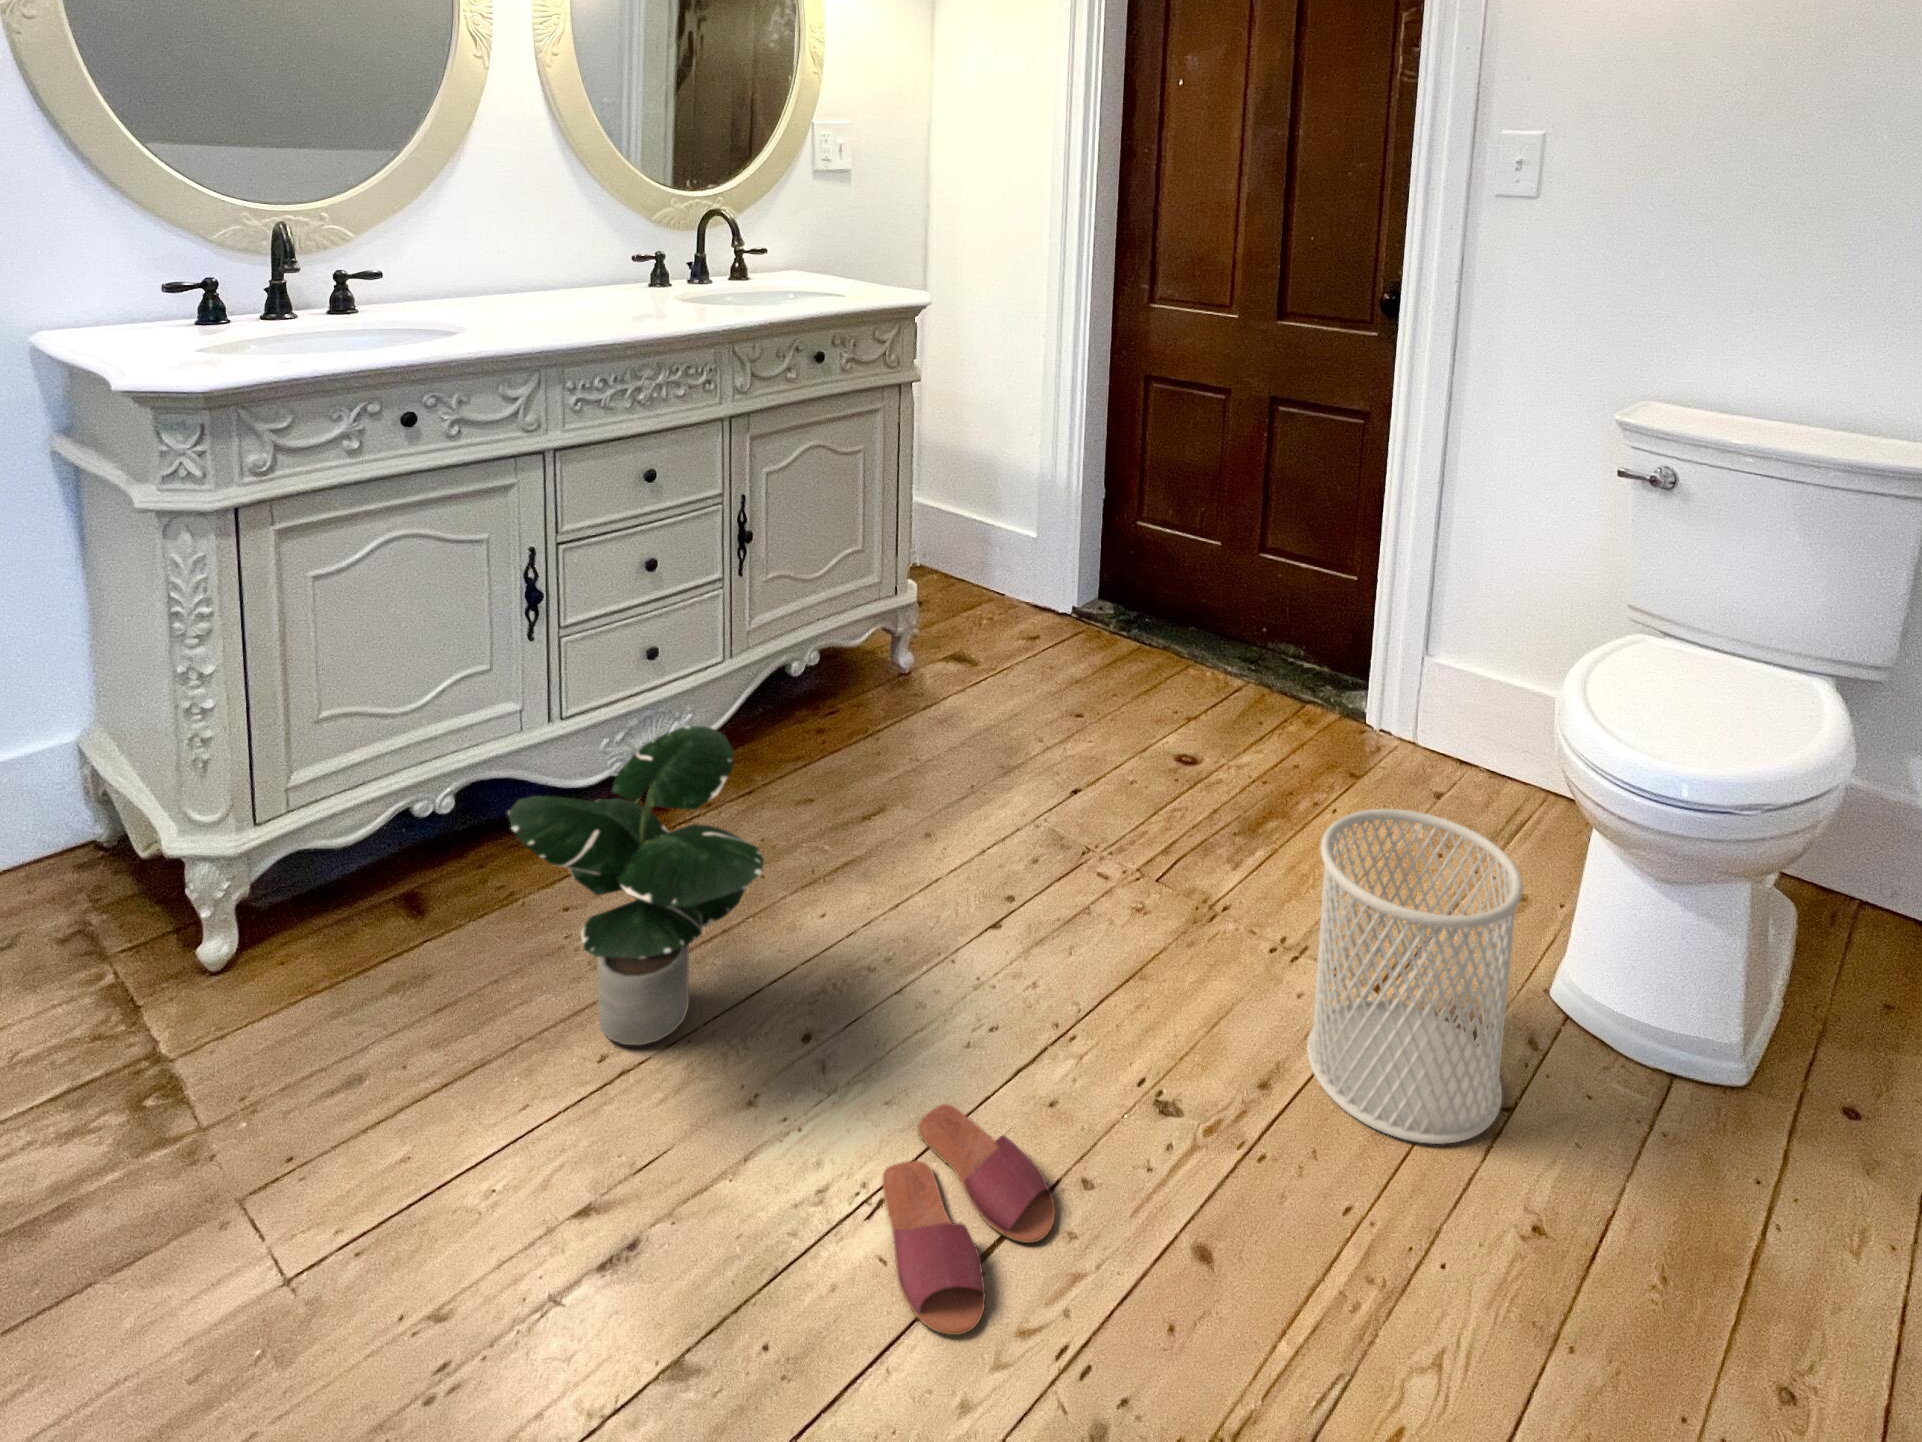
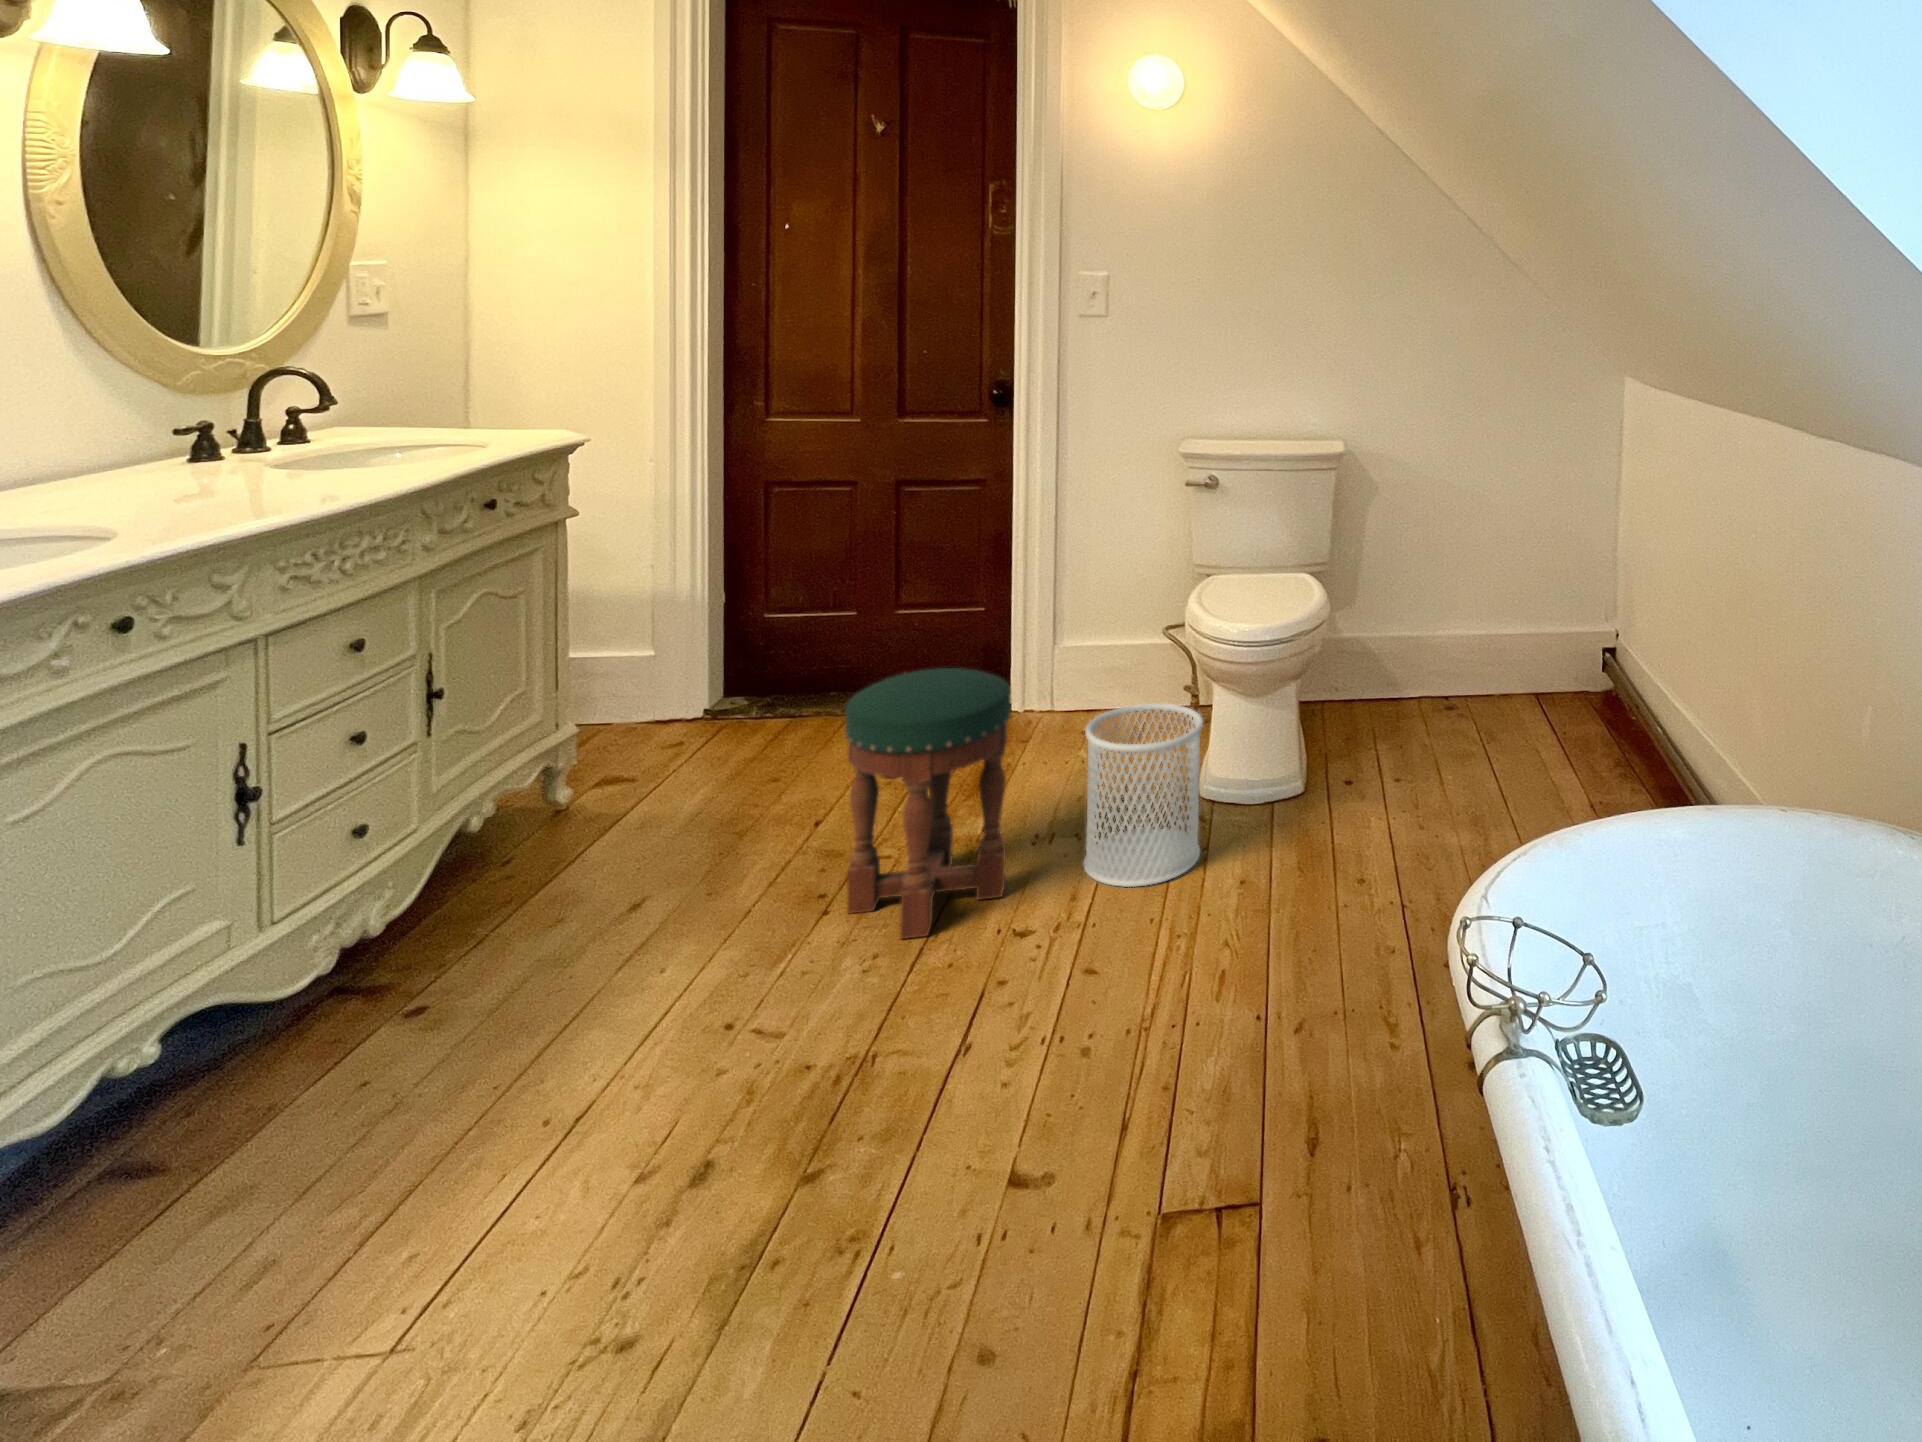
stool: none [1005,656,1218,1033] -> present [845,668,1011,939]
potted plant: present [508,726,764,1045] -> none [430,827,708,1111]
slippers: present [883,1104,1055,1335] -> none [867,983,998,1074]

